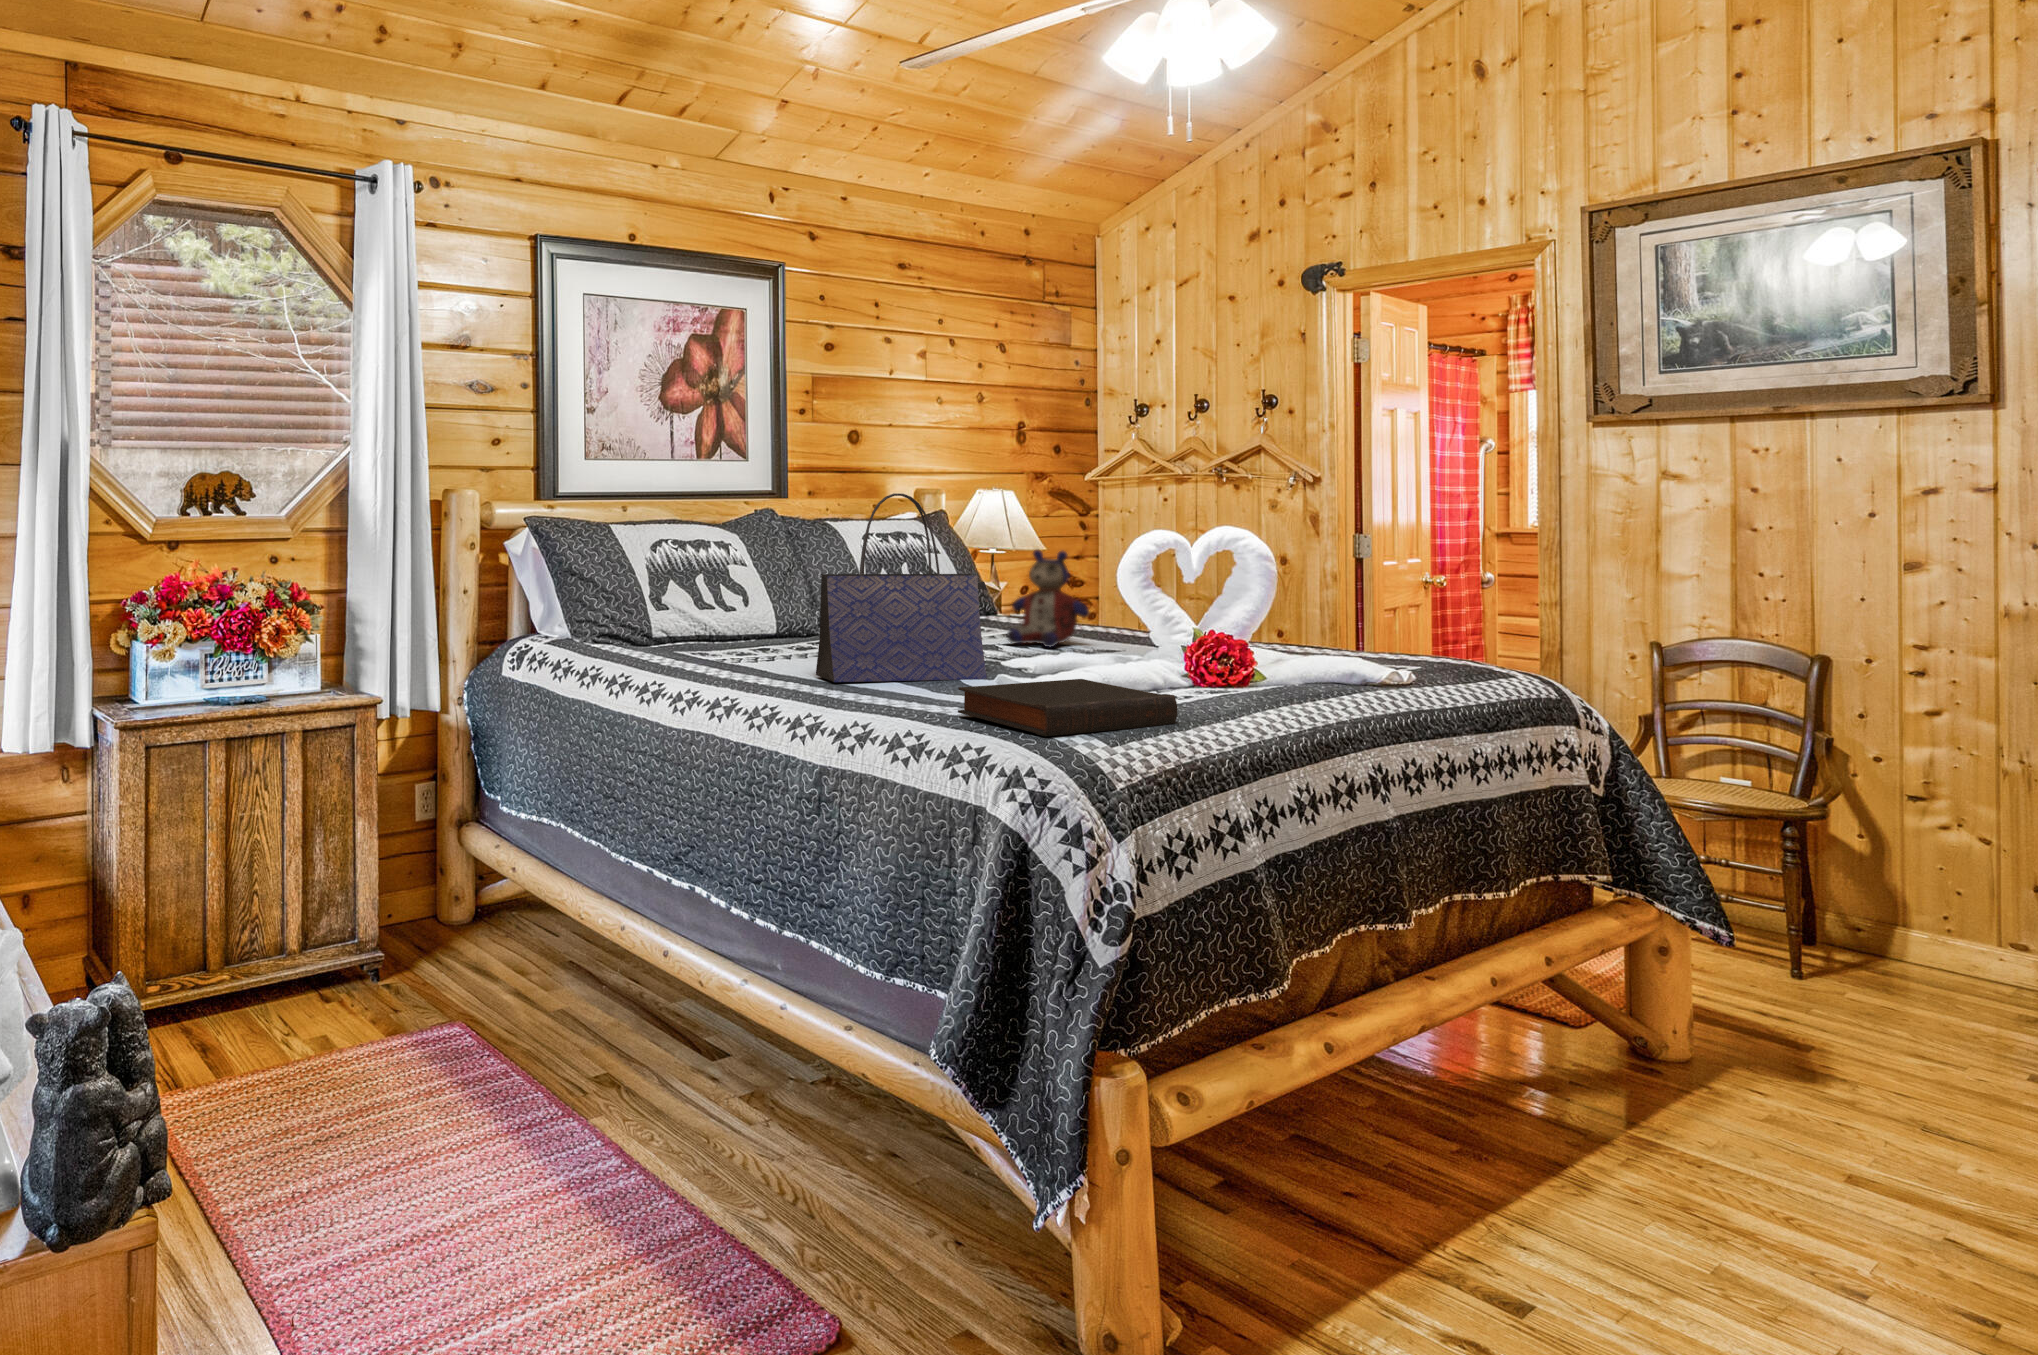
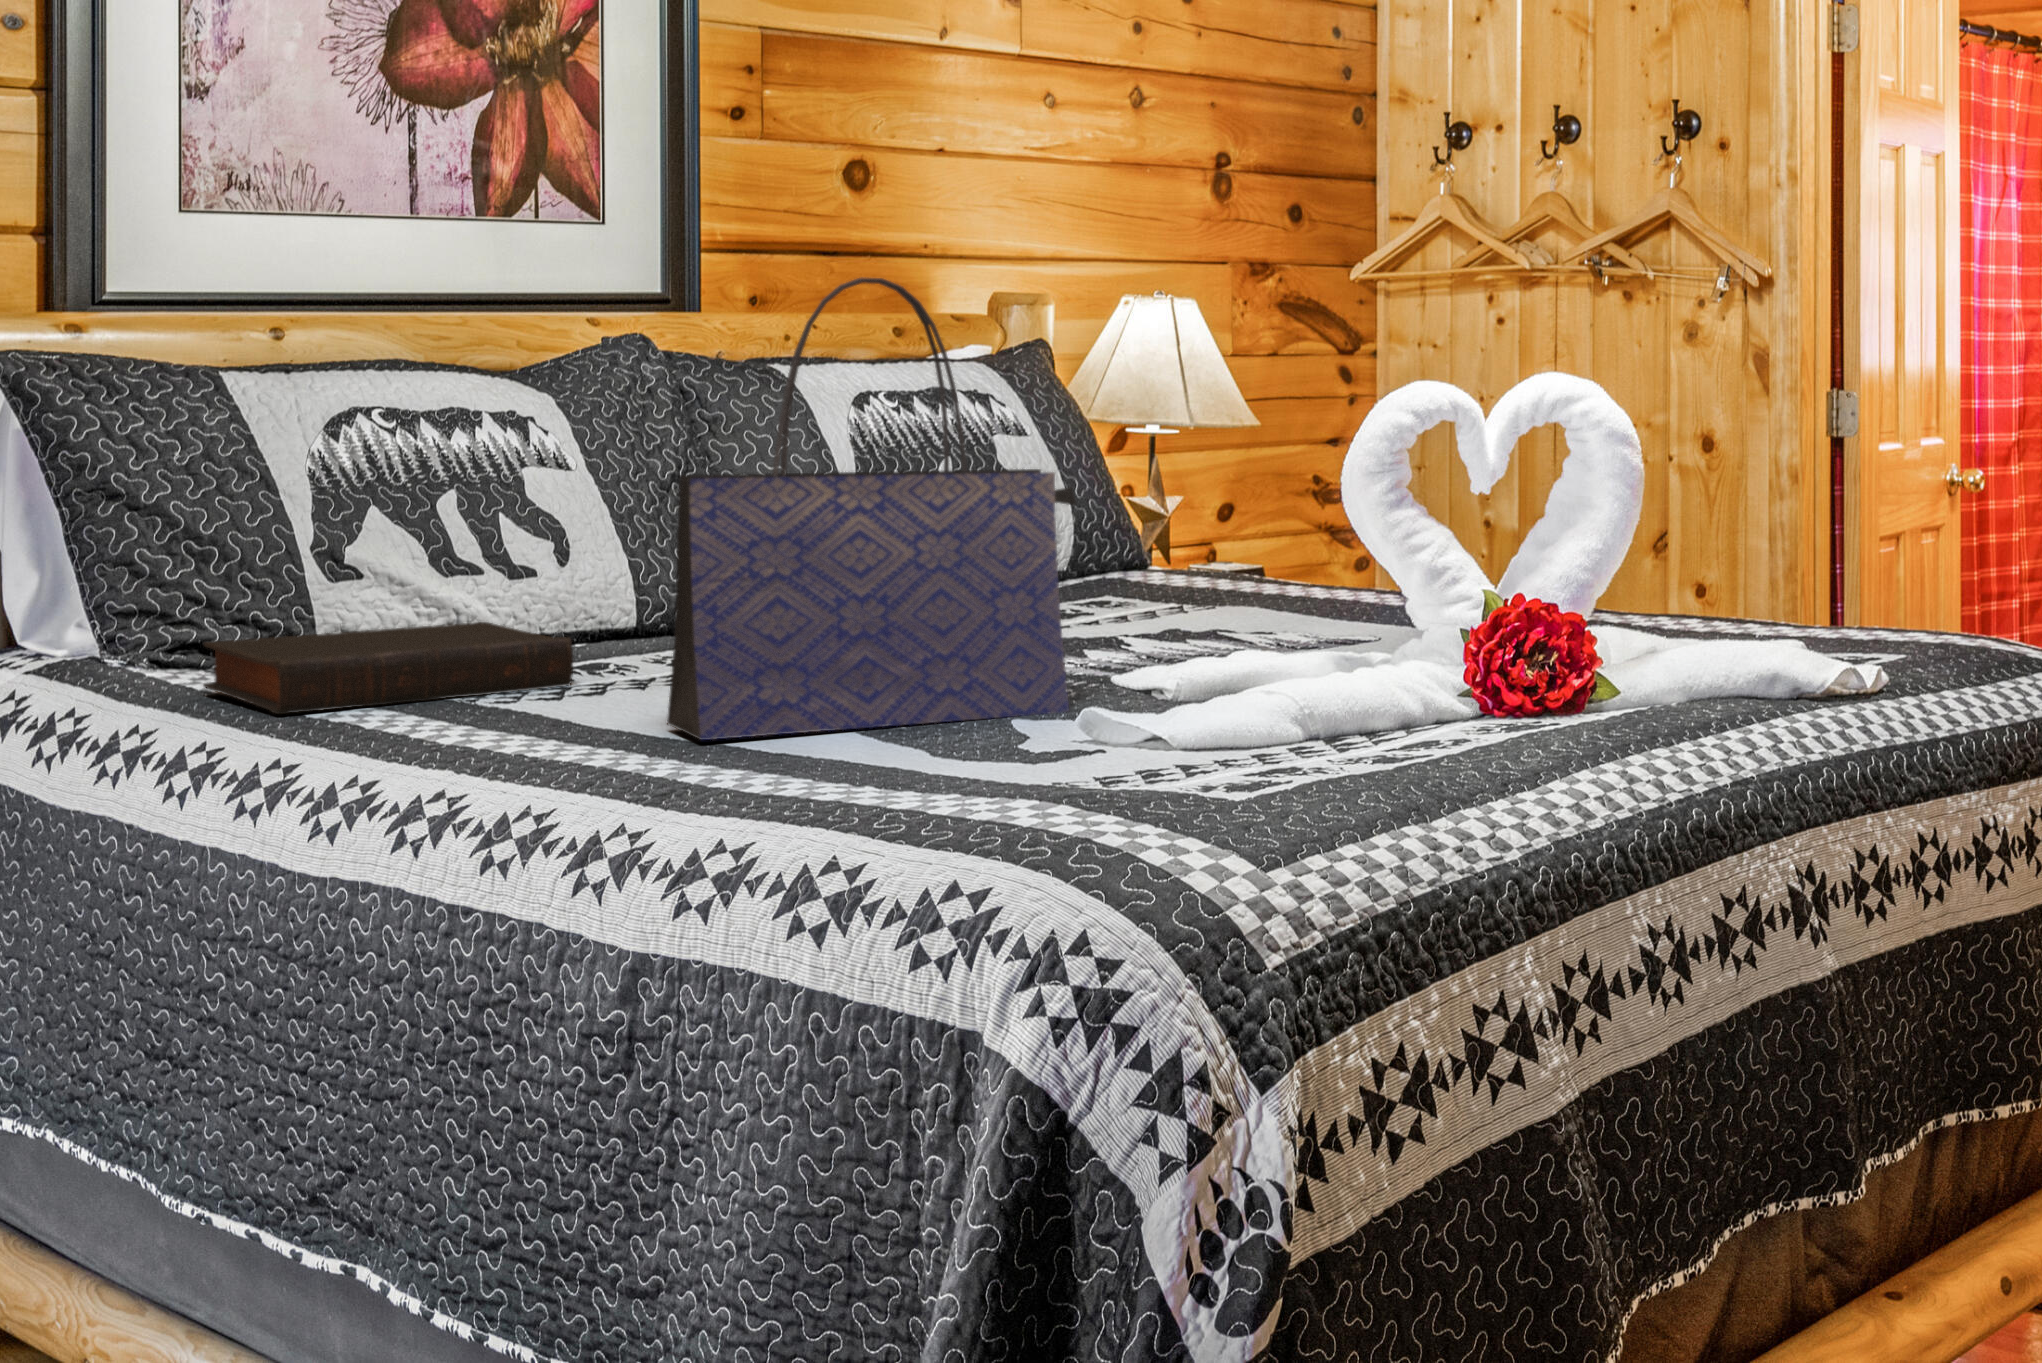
stuffed bear: present [1006,550,1089,648] -> none [1155,417,1325,632]
book: present [958,679,1177,736] -> present [203,622,573,714]

